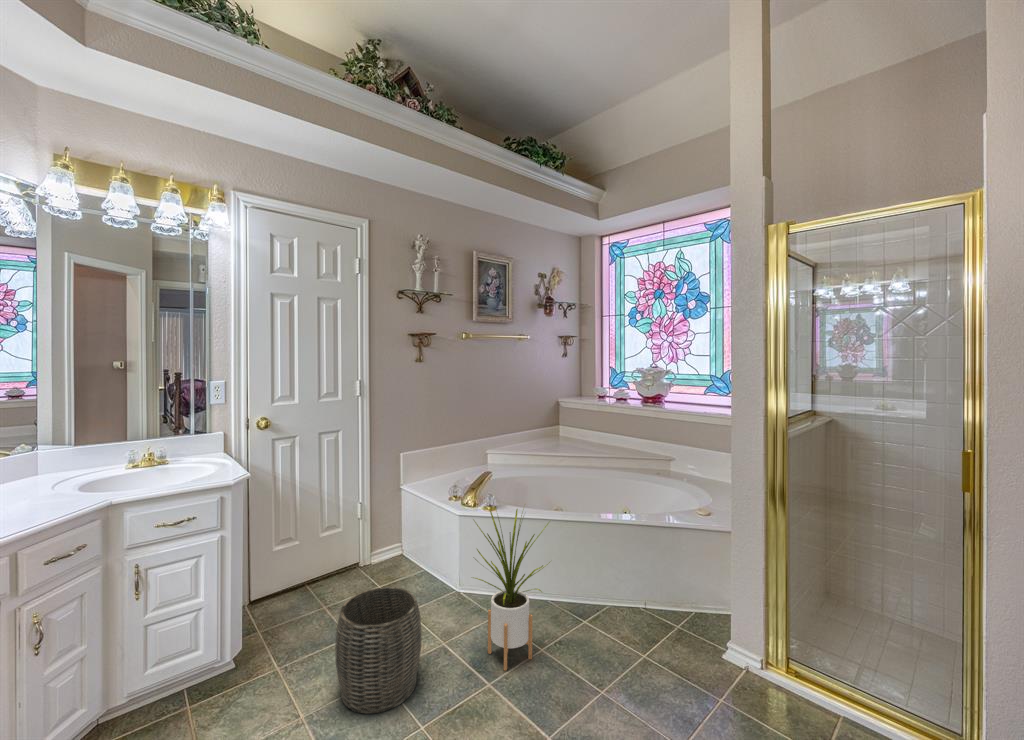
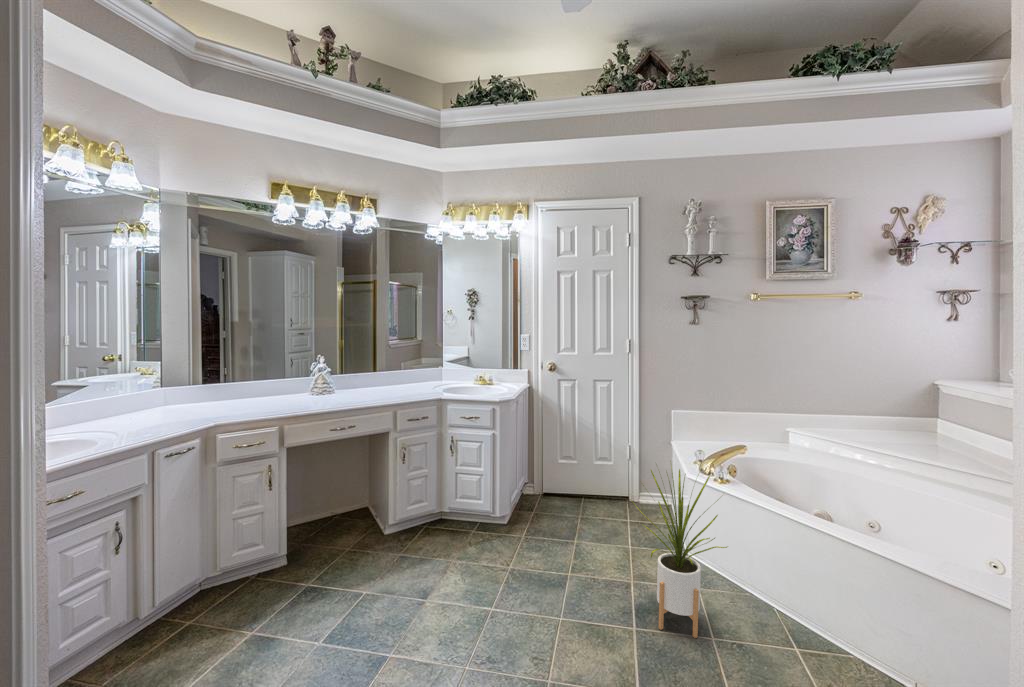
woven basket: present [336,587,421,714] -> none [528,502,595,597]

